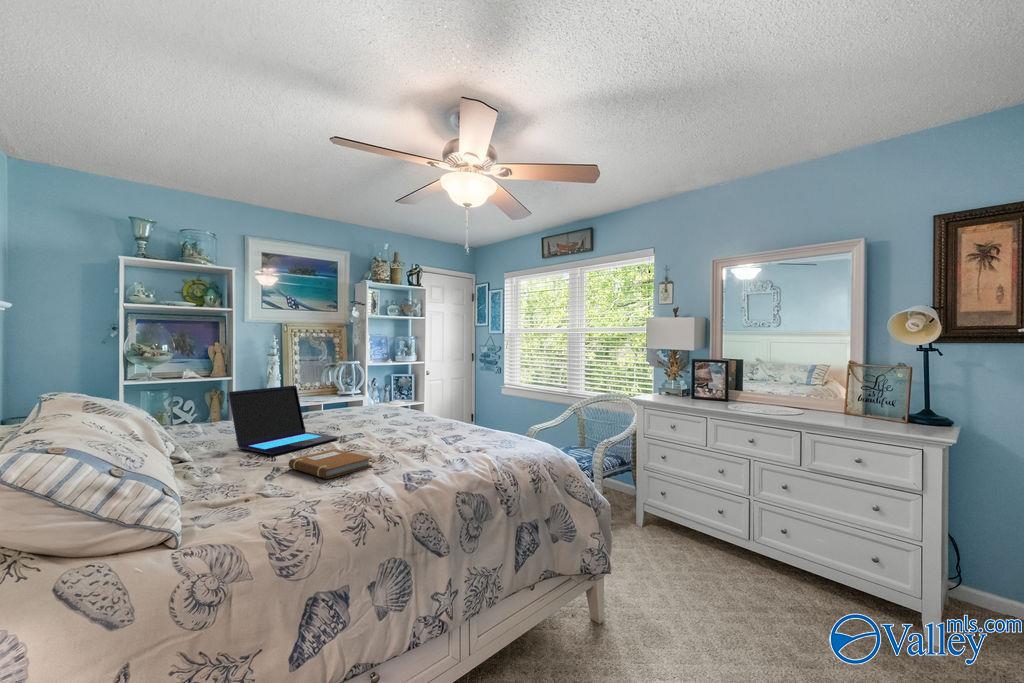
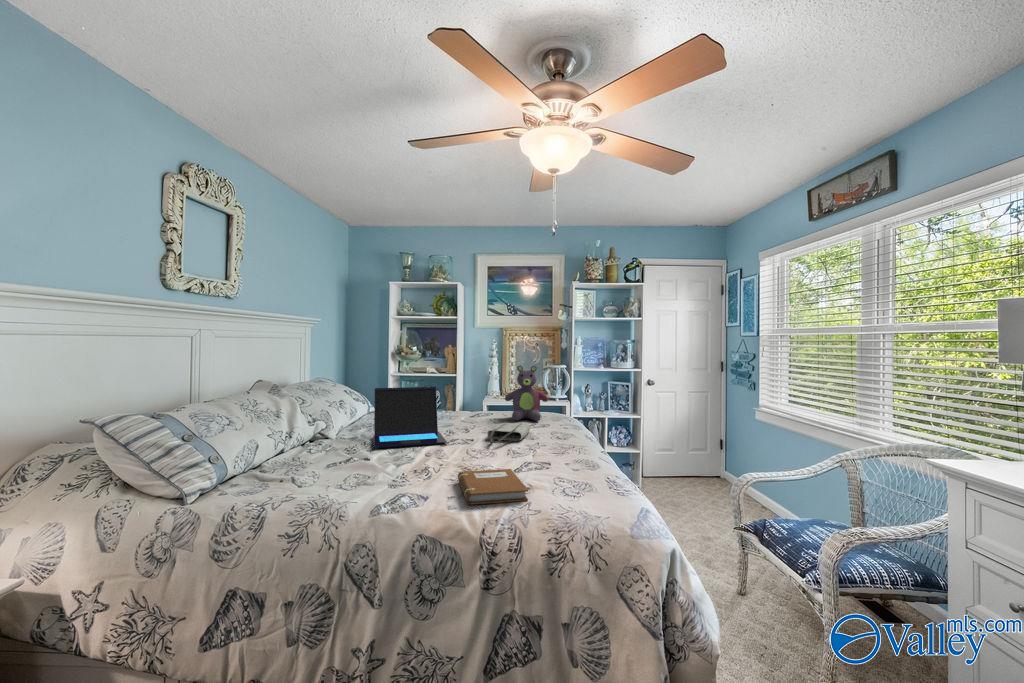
stuffed bear: none [341,360,384,414] -> present [505,366,548,421]
tote bag: none [363,413,404,431] -> present [487,423,530,443]
notebook: present [289,449,372,479] -> present [458,469,528,504]

